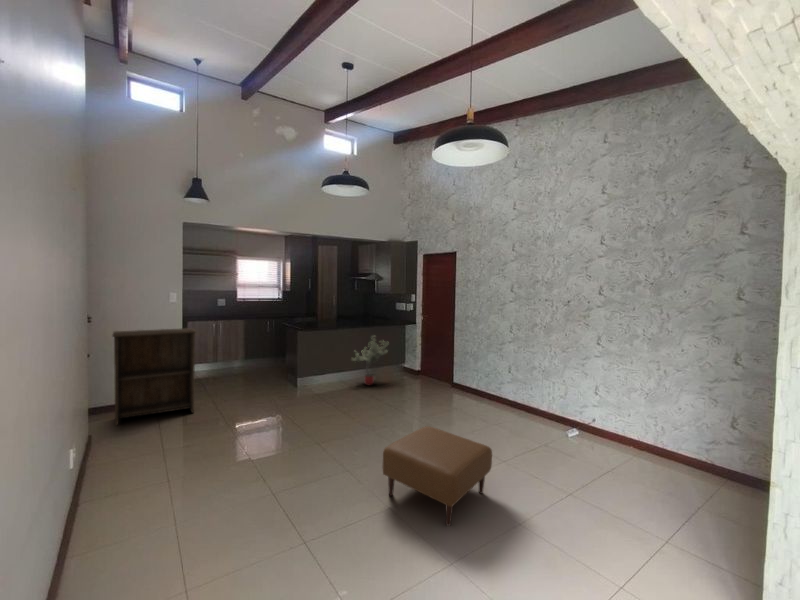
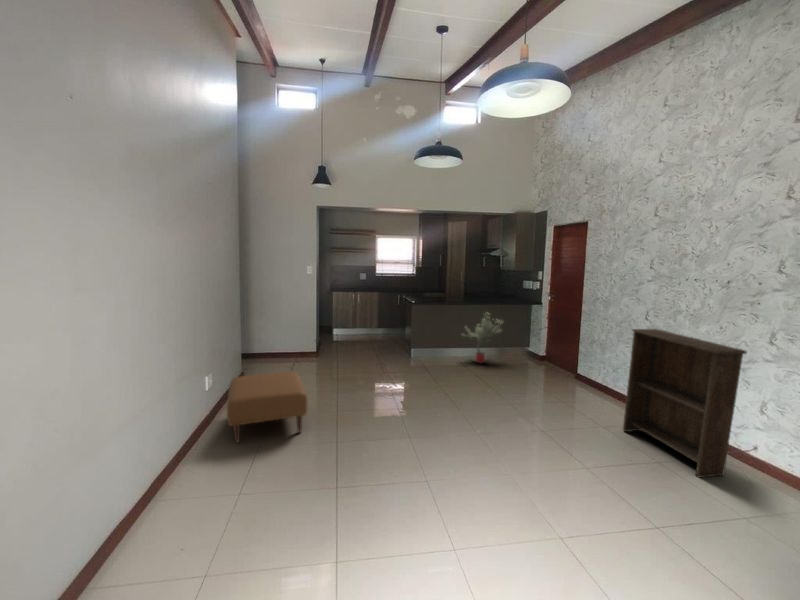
bookshelf: present [113,328,196,425] -> present [623,329,747,477]
ottoman: present [383,426,492,526] -> present [227,372,308,443]

